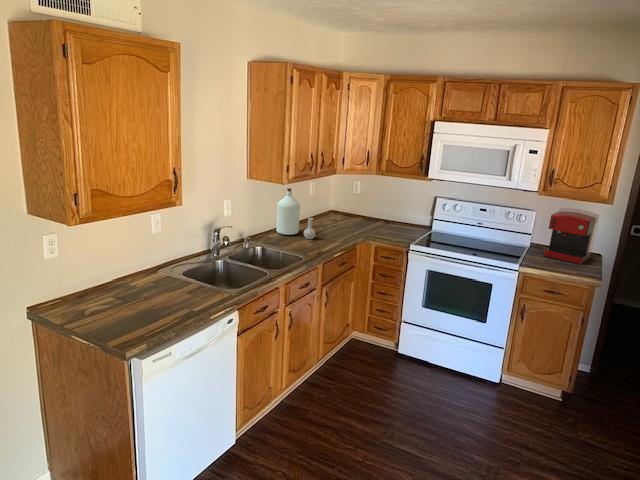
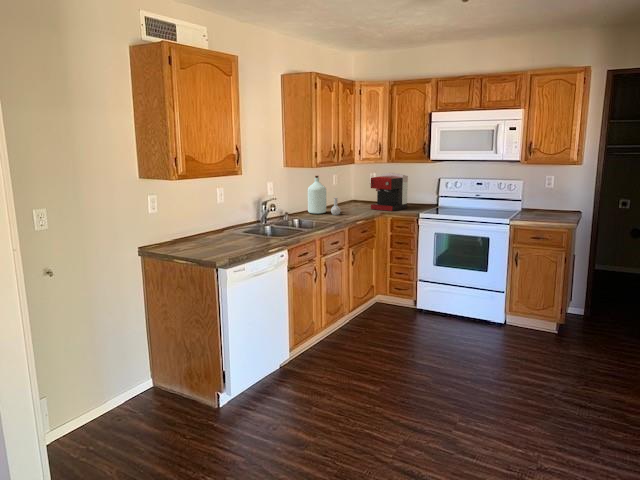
coffee maker: present [544,208,599,264] -> present [371,173,408,211]

